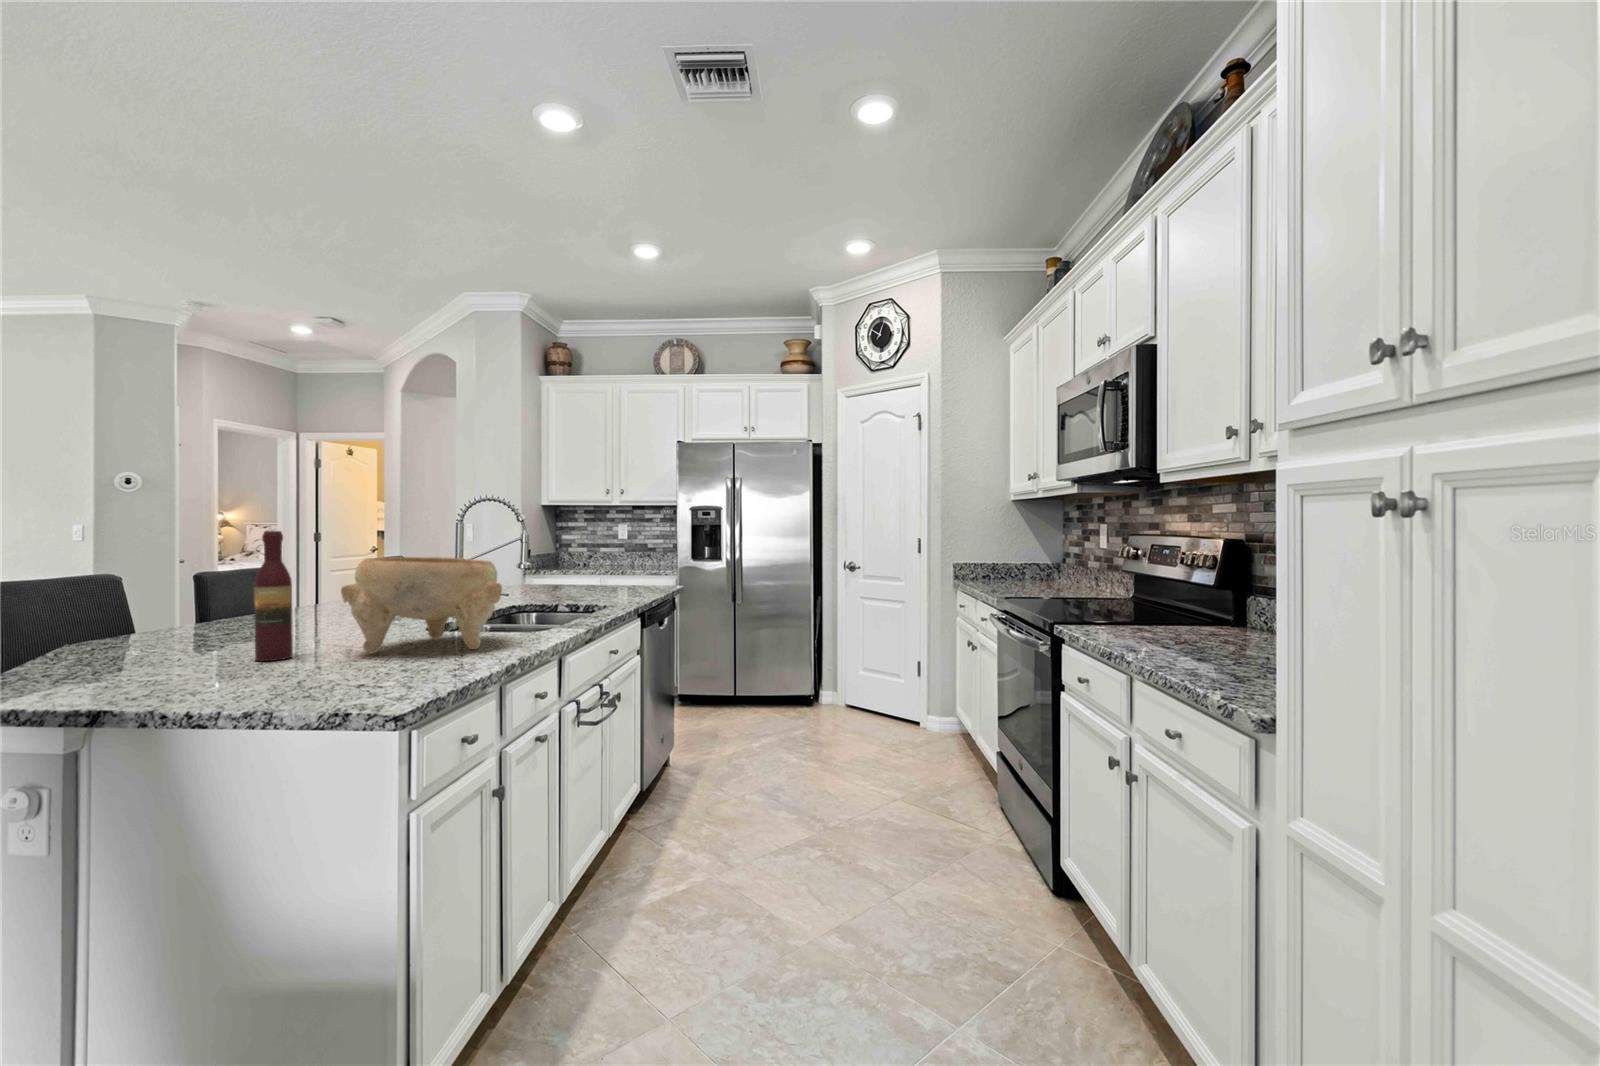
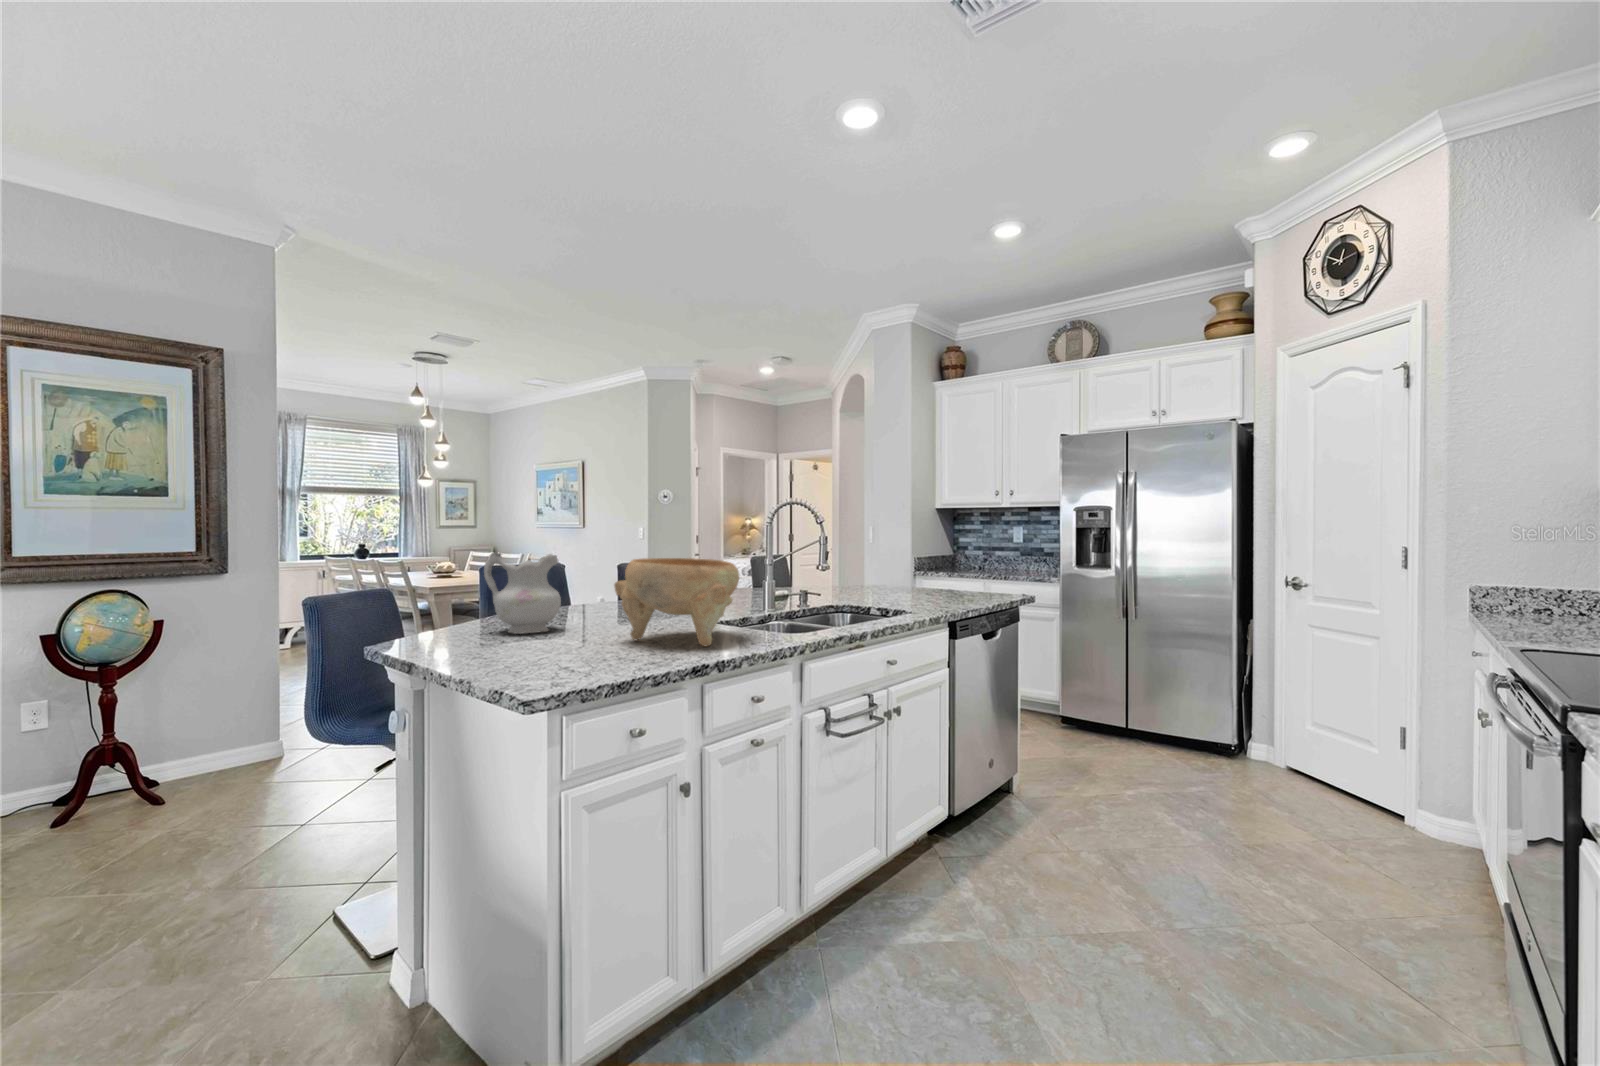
wine bottle: present [254,531,293,661] -> none [568,535,593,638]
ceramic pitcher: none [88,556,218,668] -> present [484,553,561,634]

